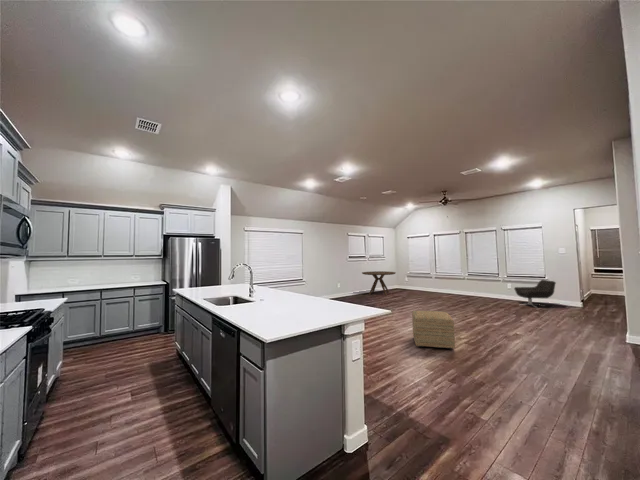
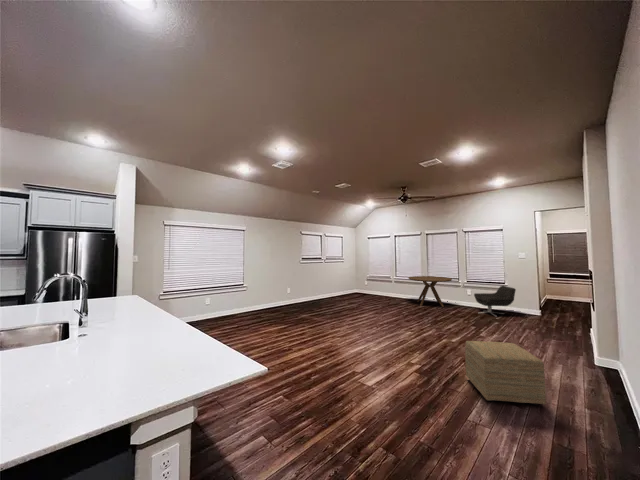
dining table: present [362,271,395,296] -> present [408,276,452,307]
ottoman: present [412,311,455,349] -> present [465,341,546,405]

